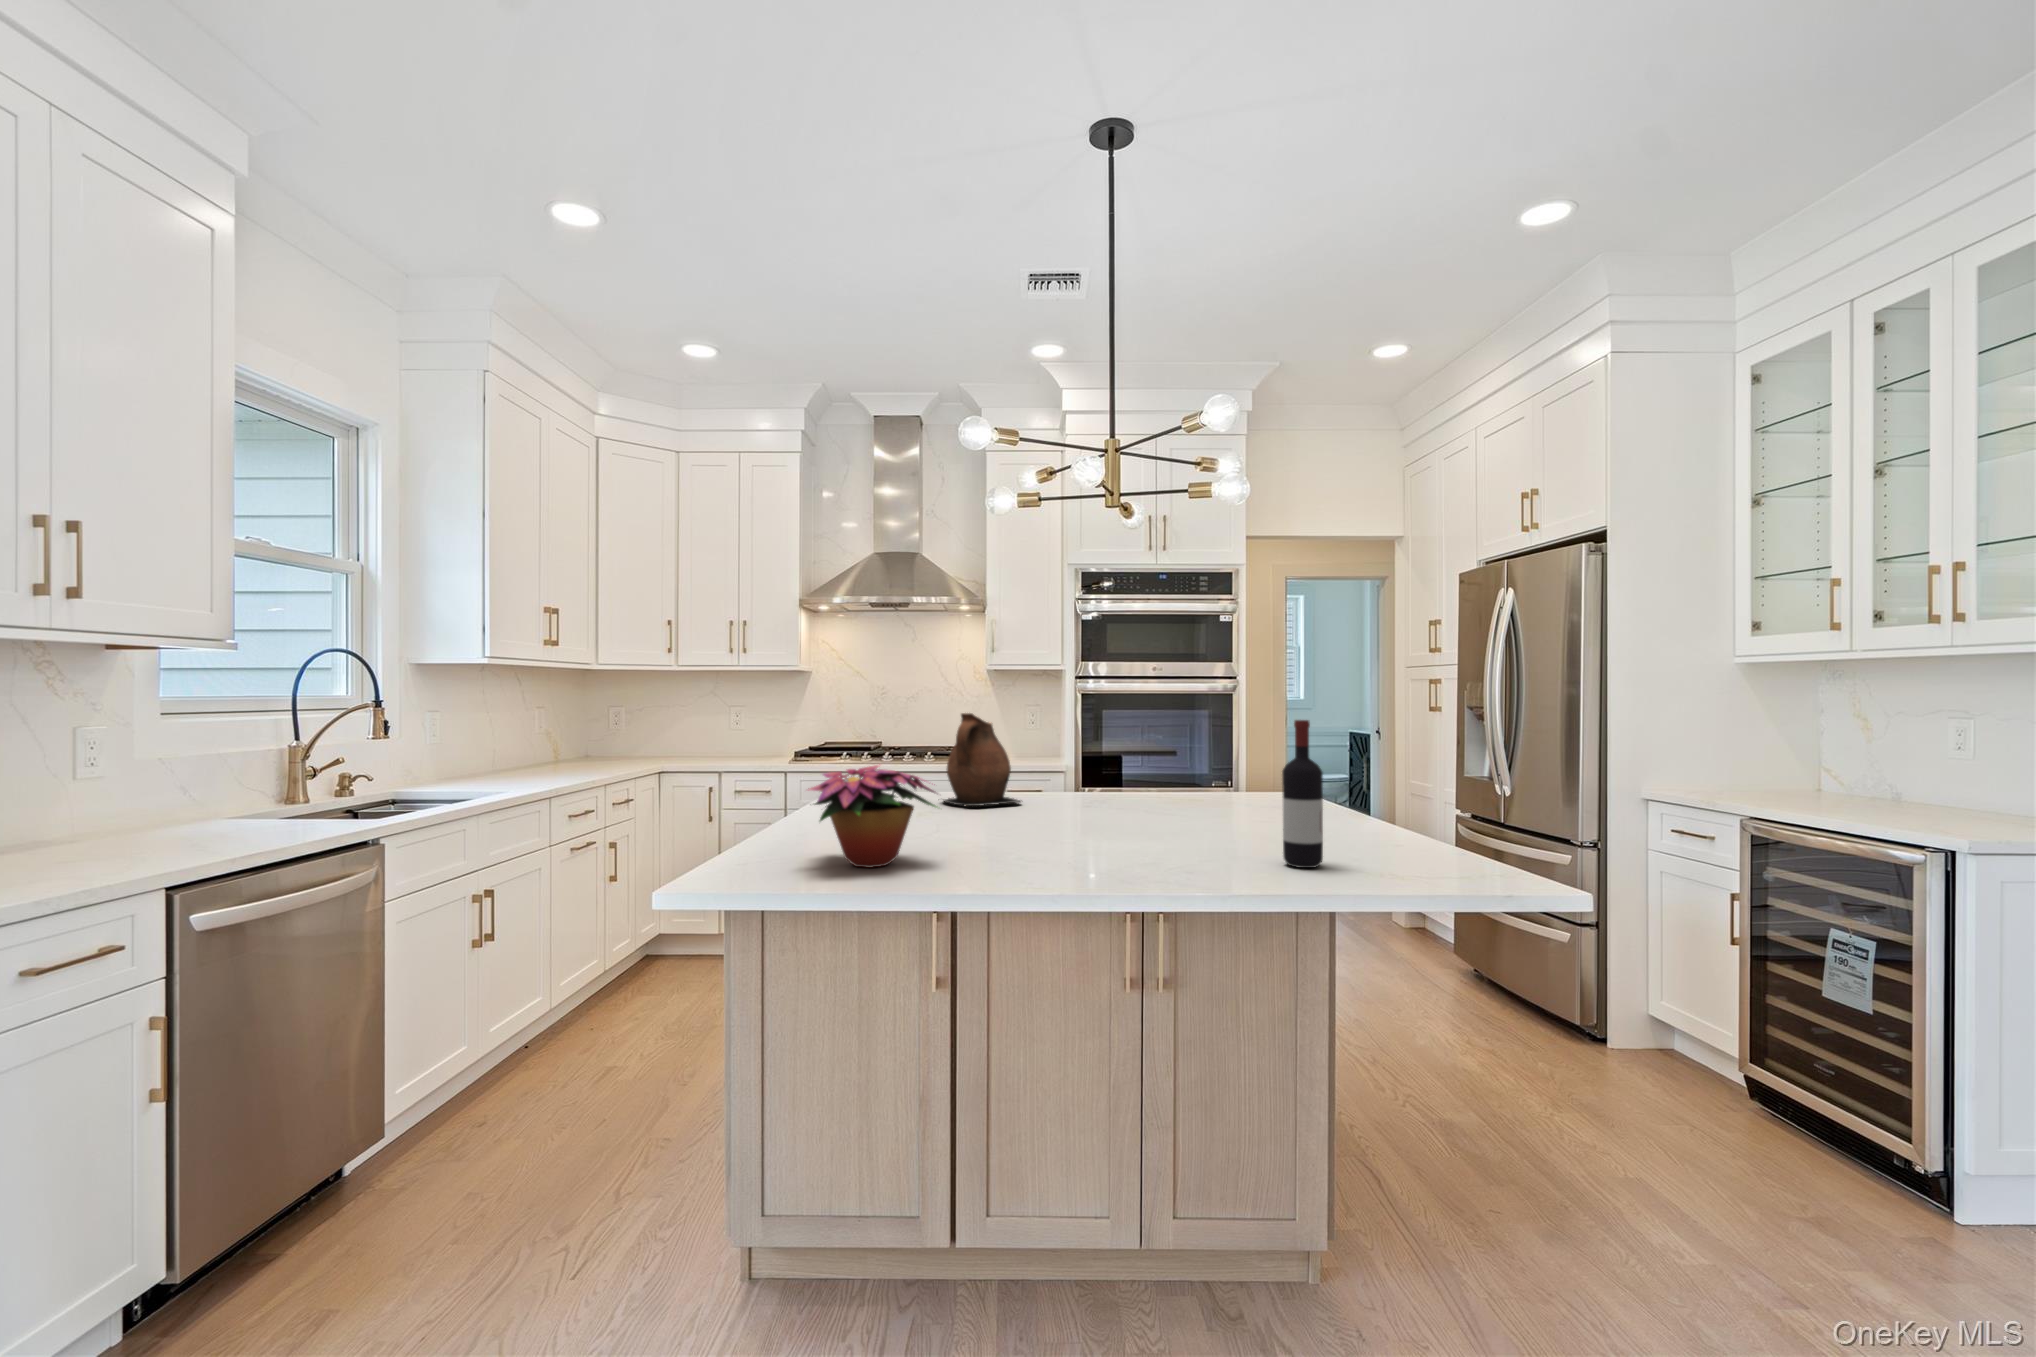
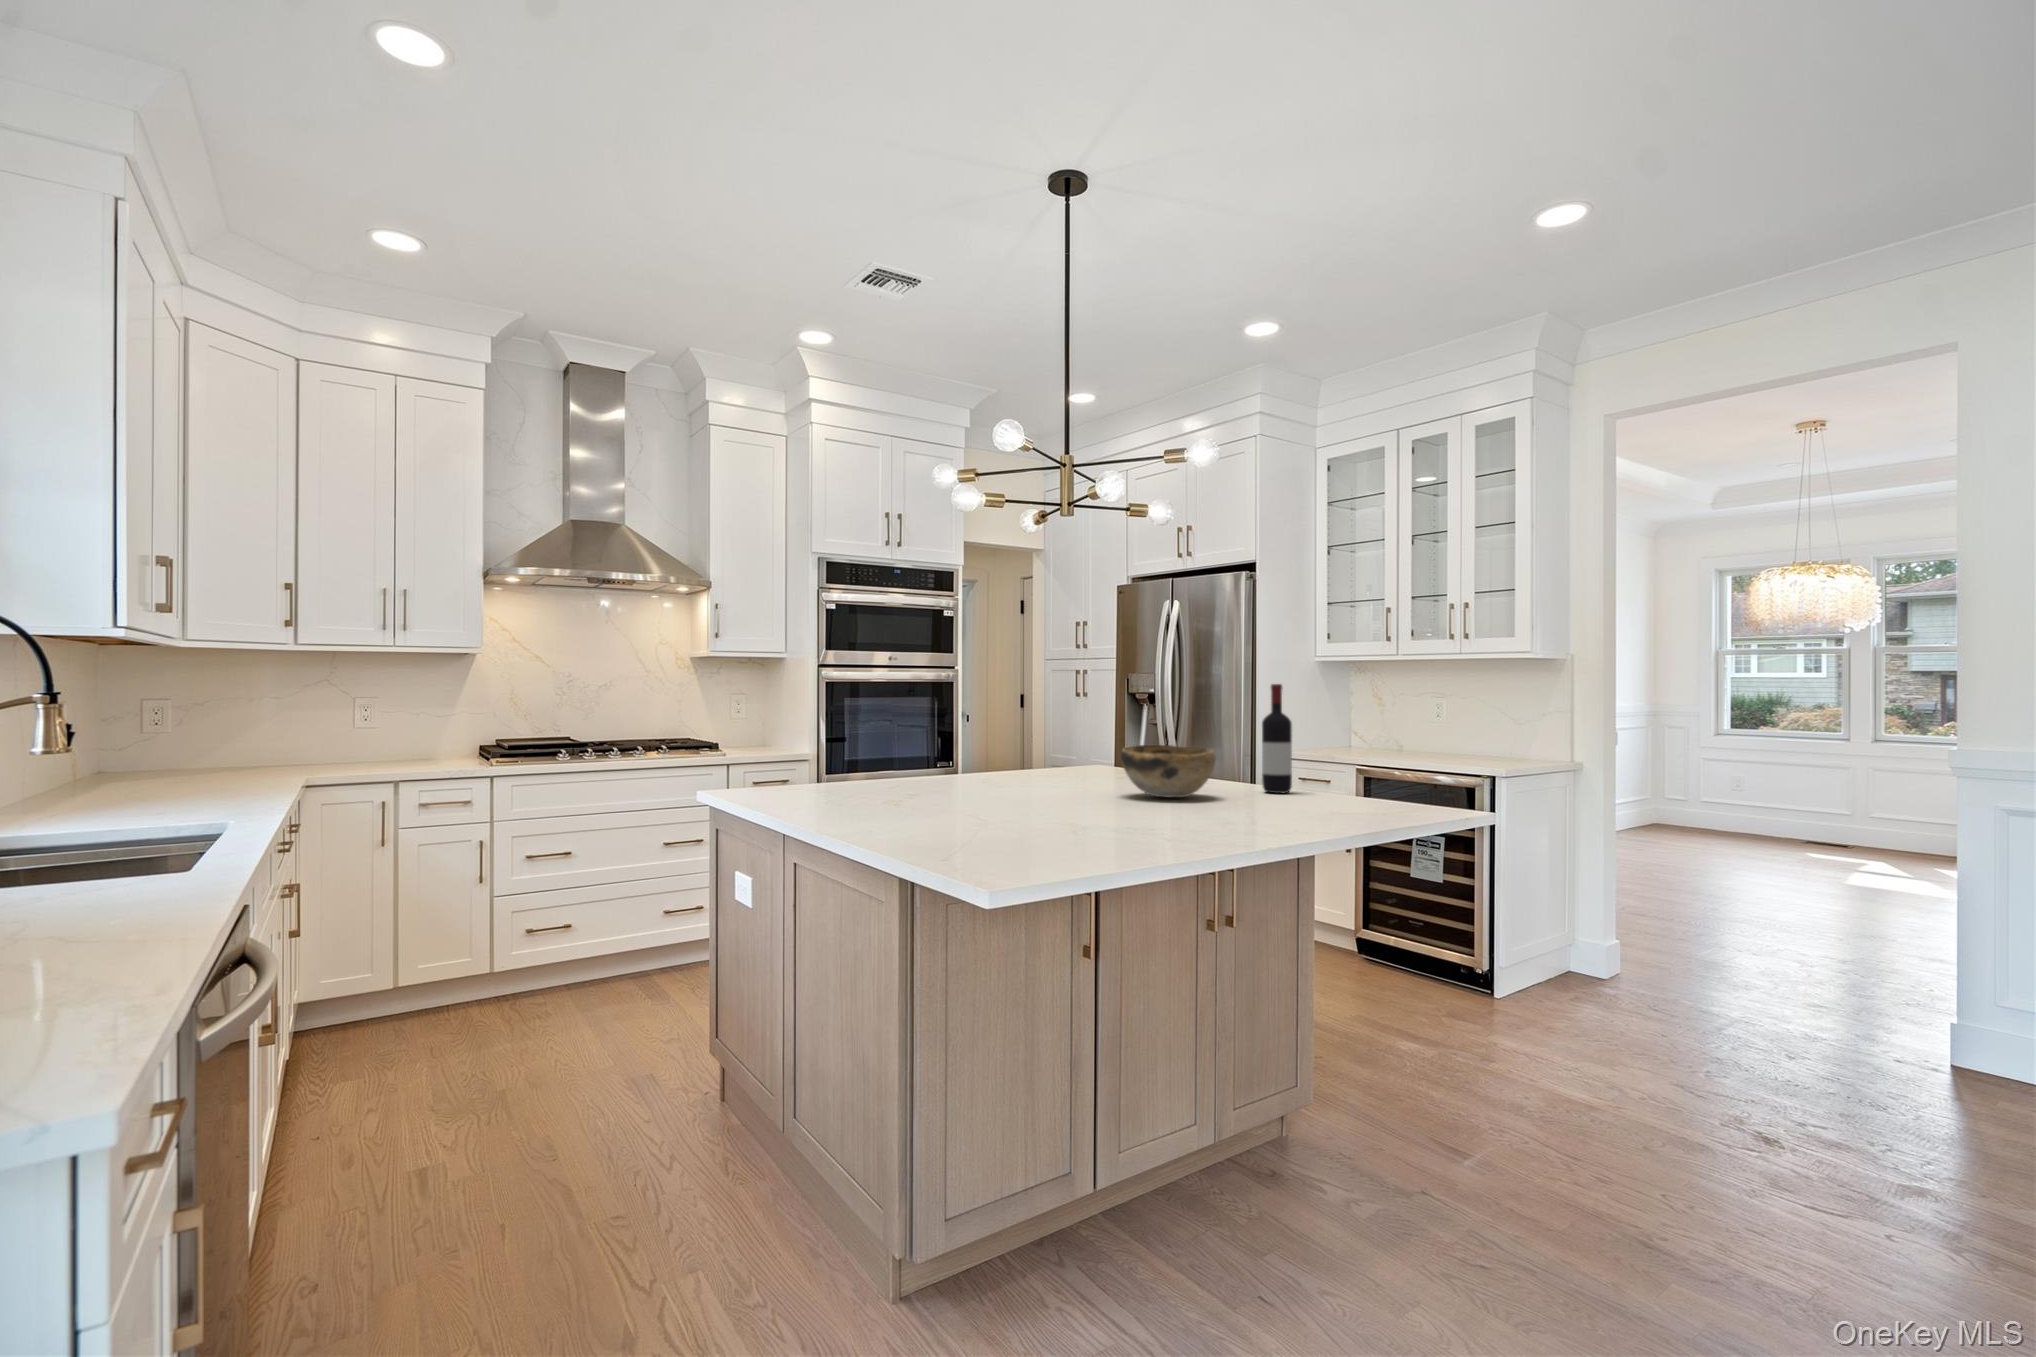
ceramic pitcher: present [944,713,1021,806] -> none [851,689,936,780]
flower arrangement: present [808,765,937,867] -> none [939,720,1073,814]
decorative bowl: none [1071,791,1188,861] -> present [1121,745,1215,797]

